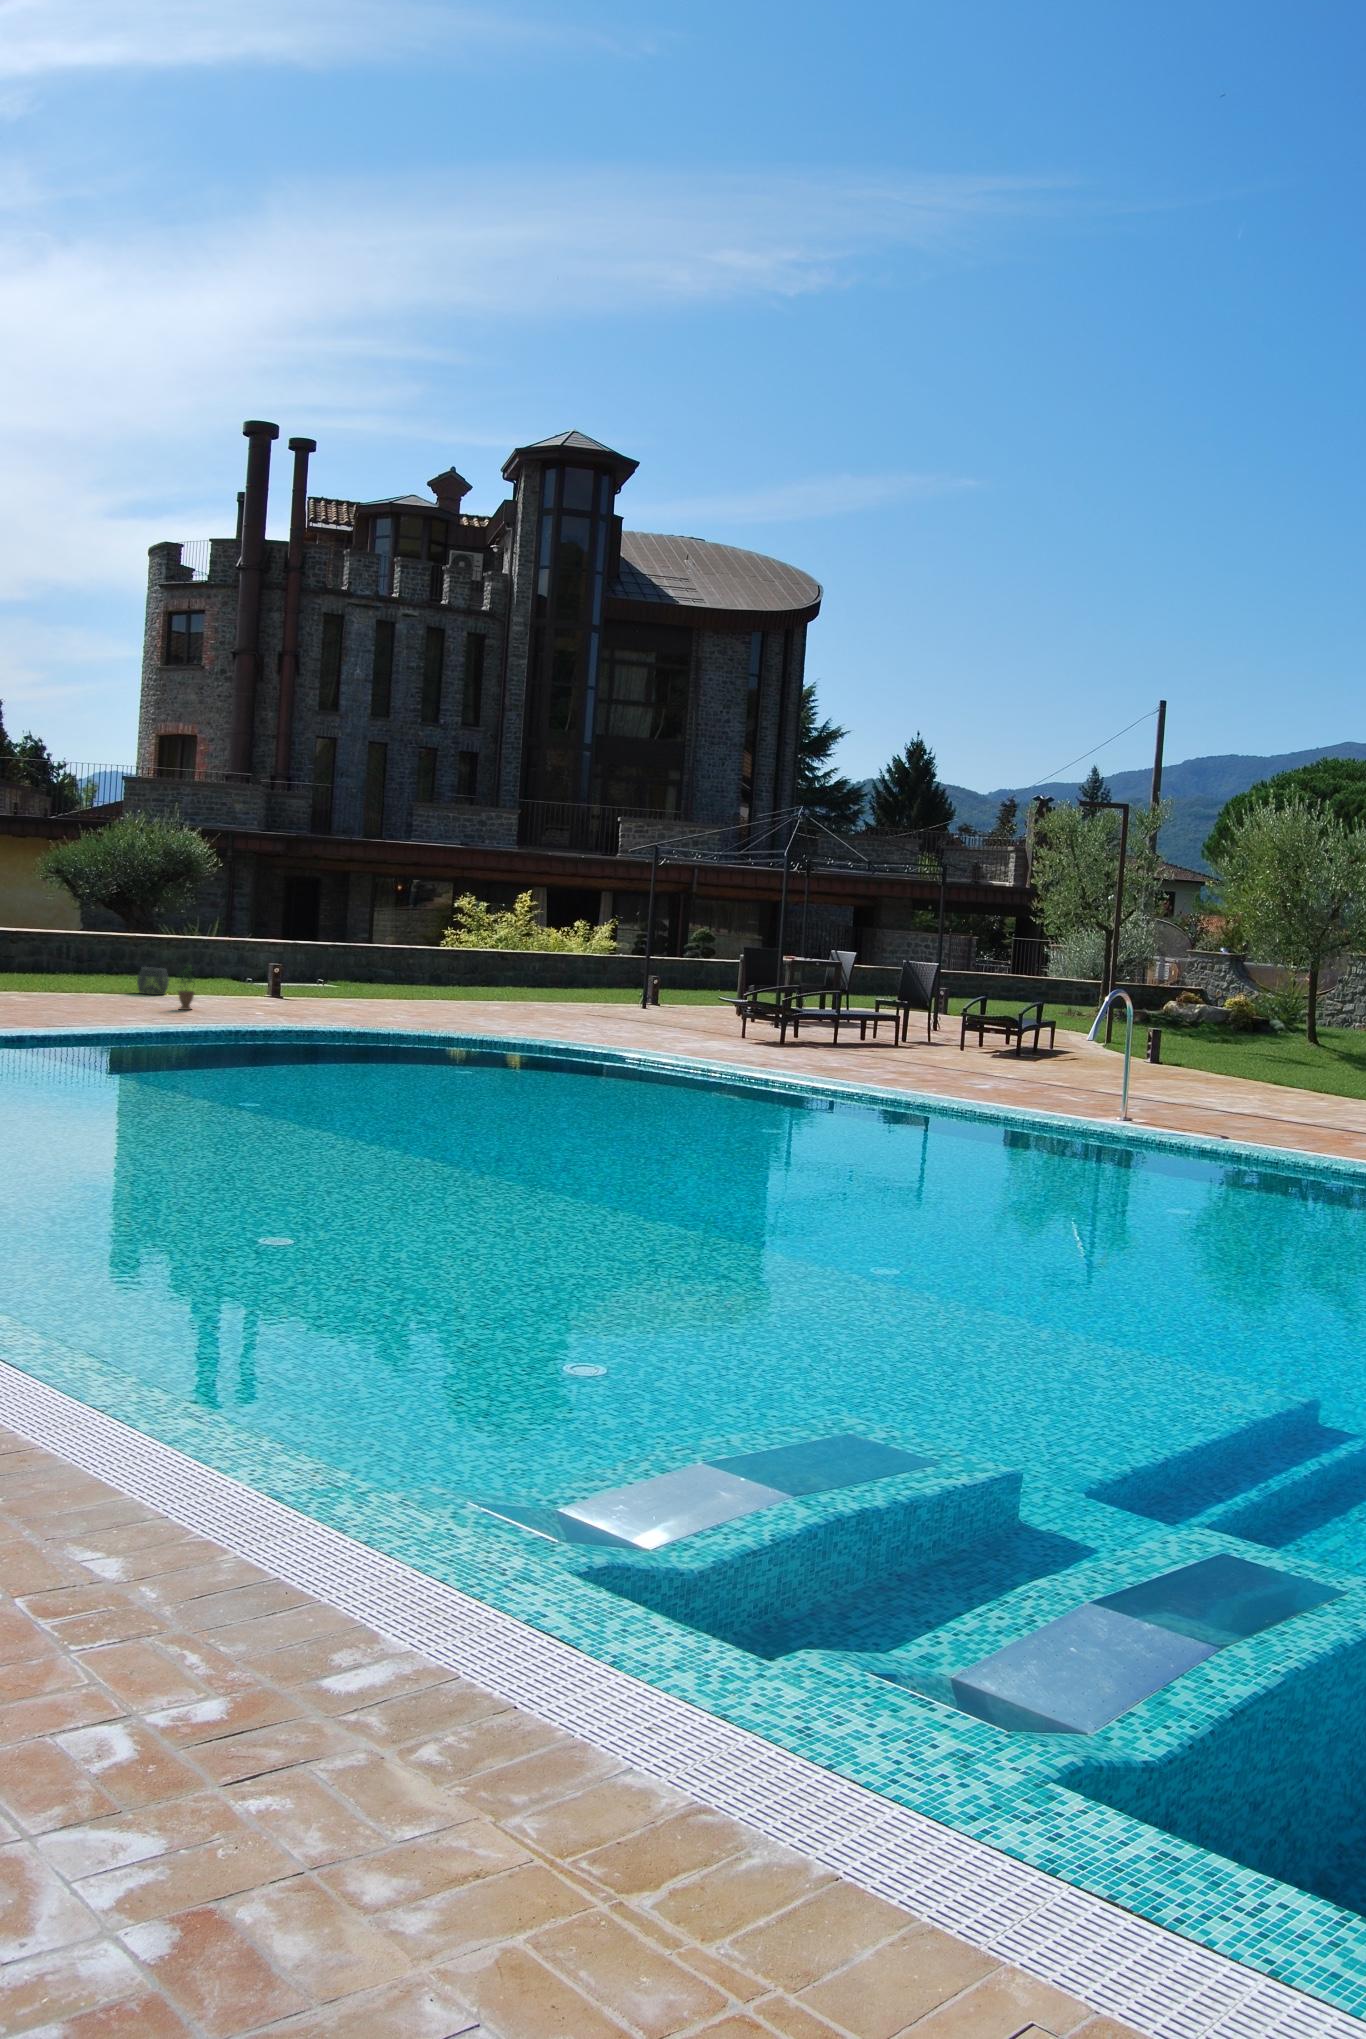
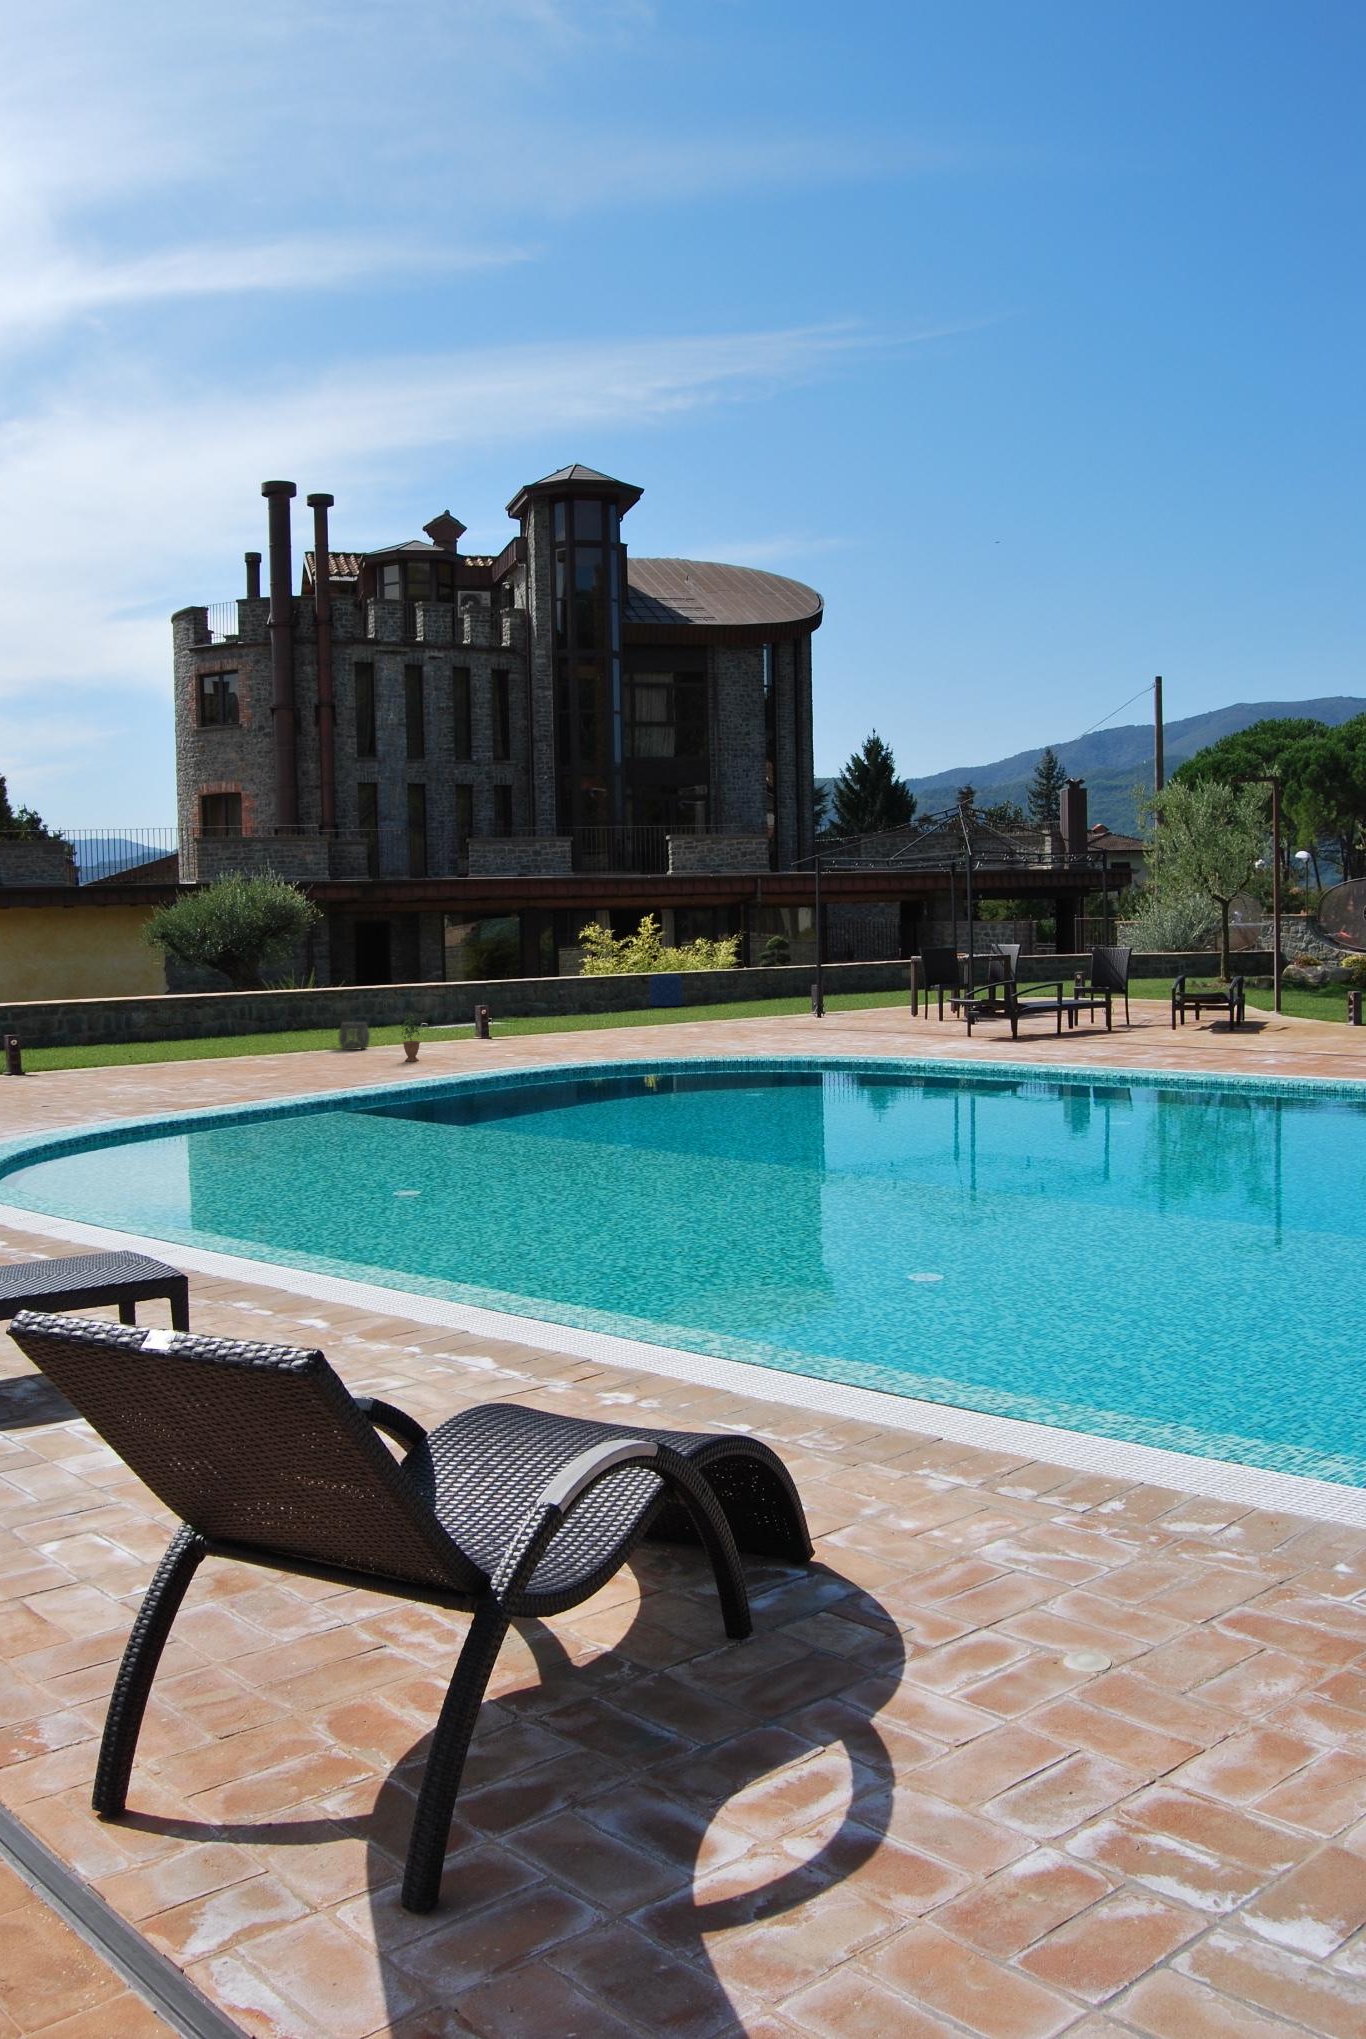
pouf: none [510,953,544,985] -> present [649,974,682,1006]

